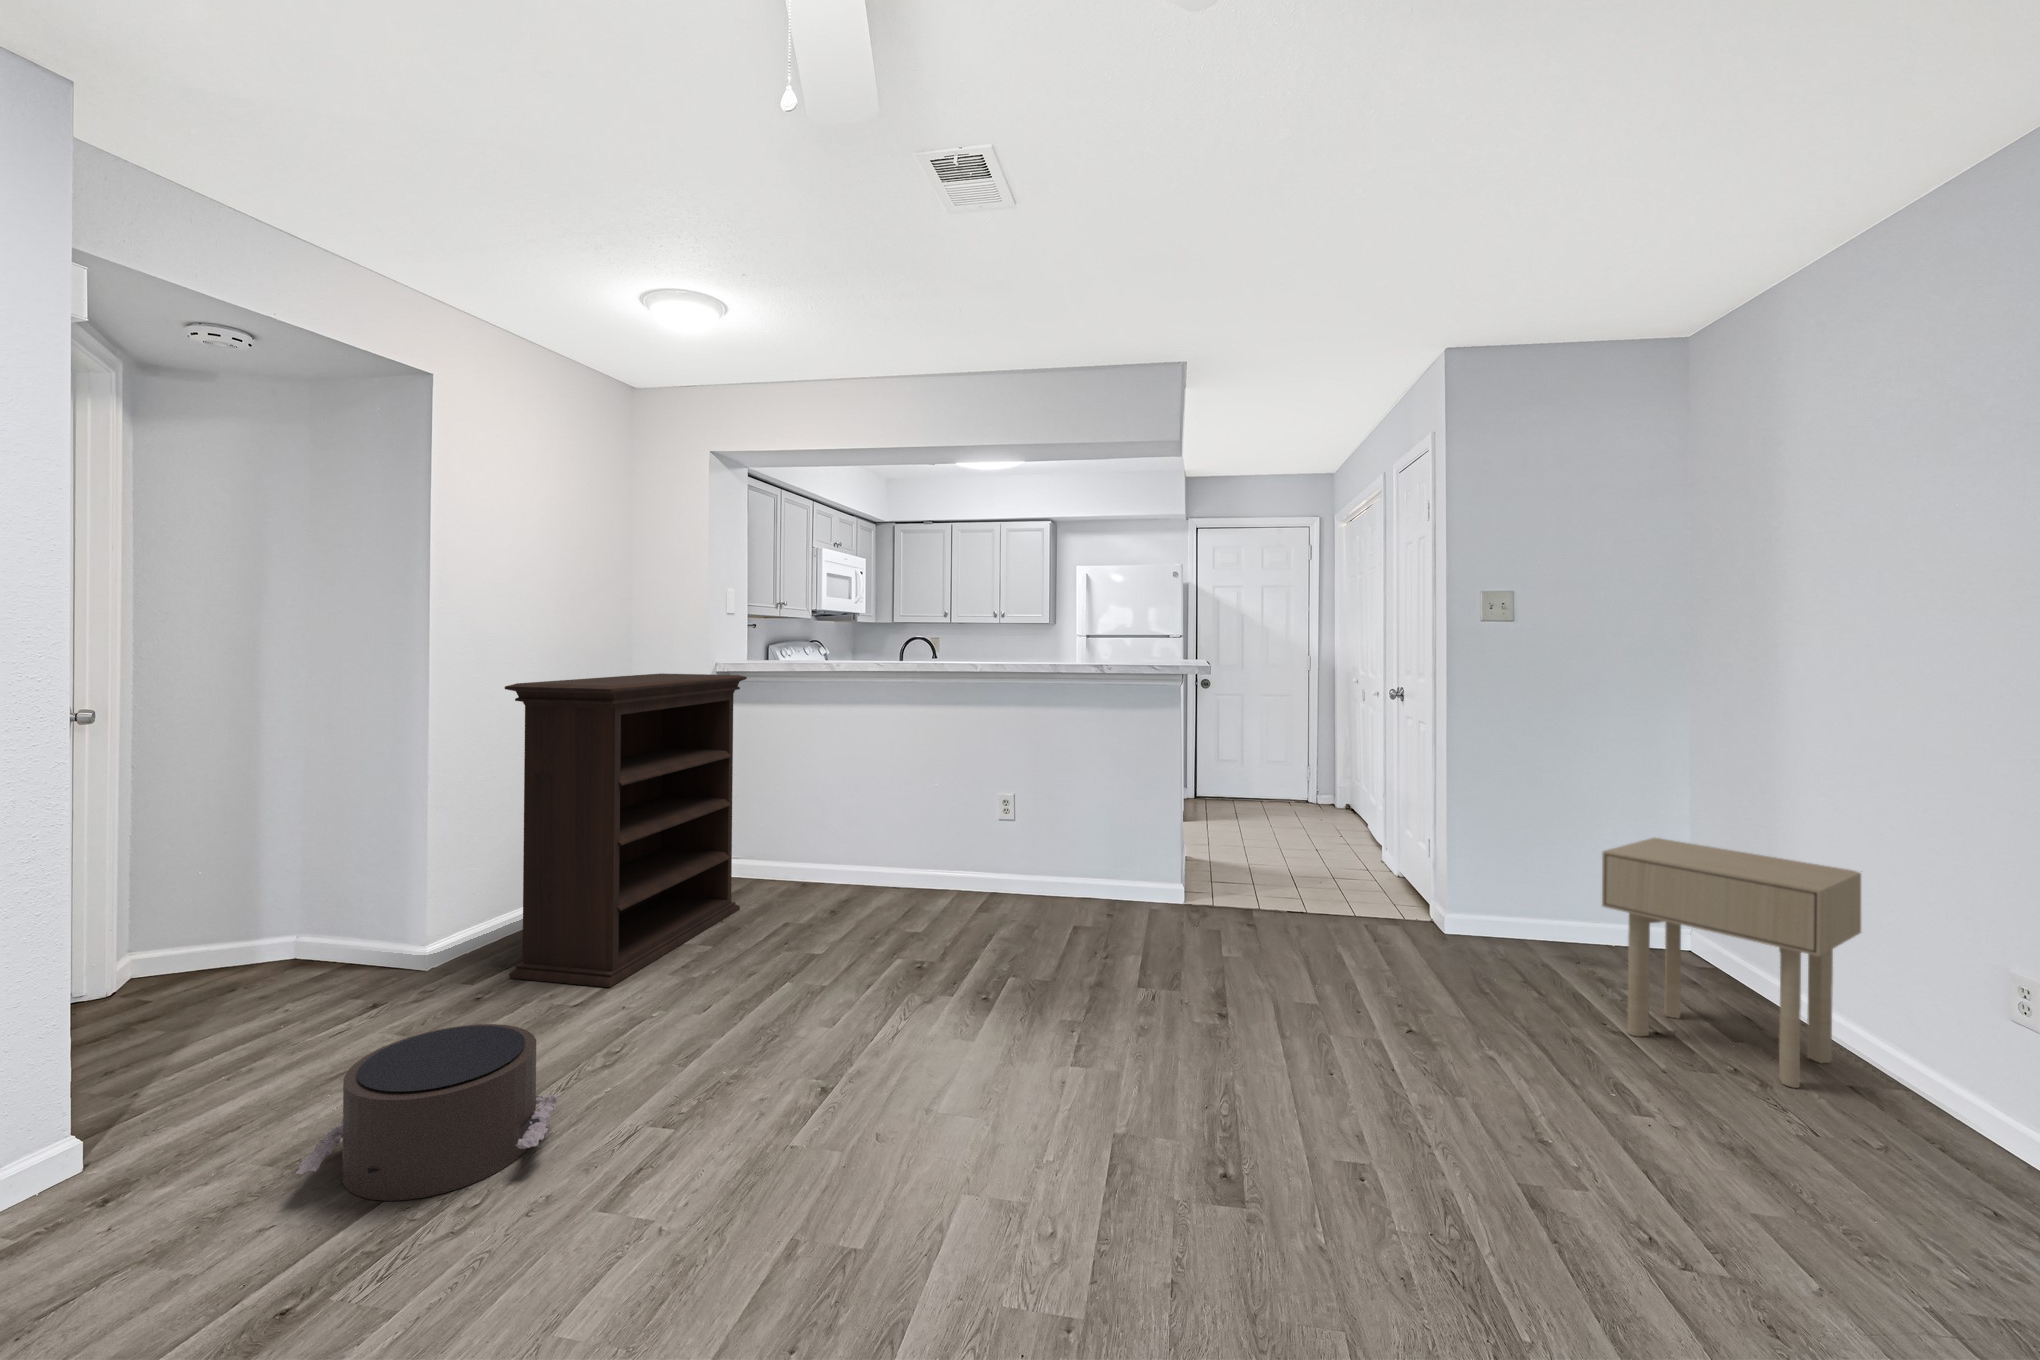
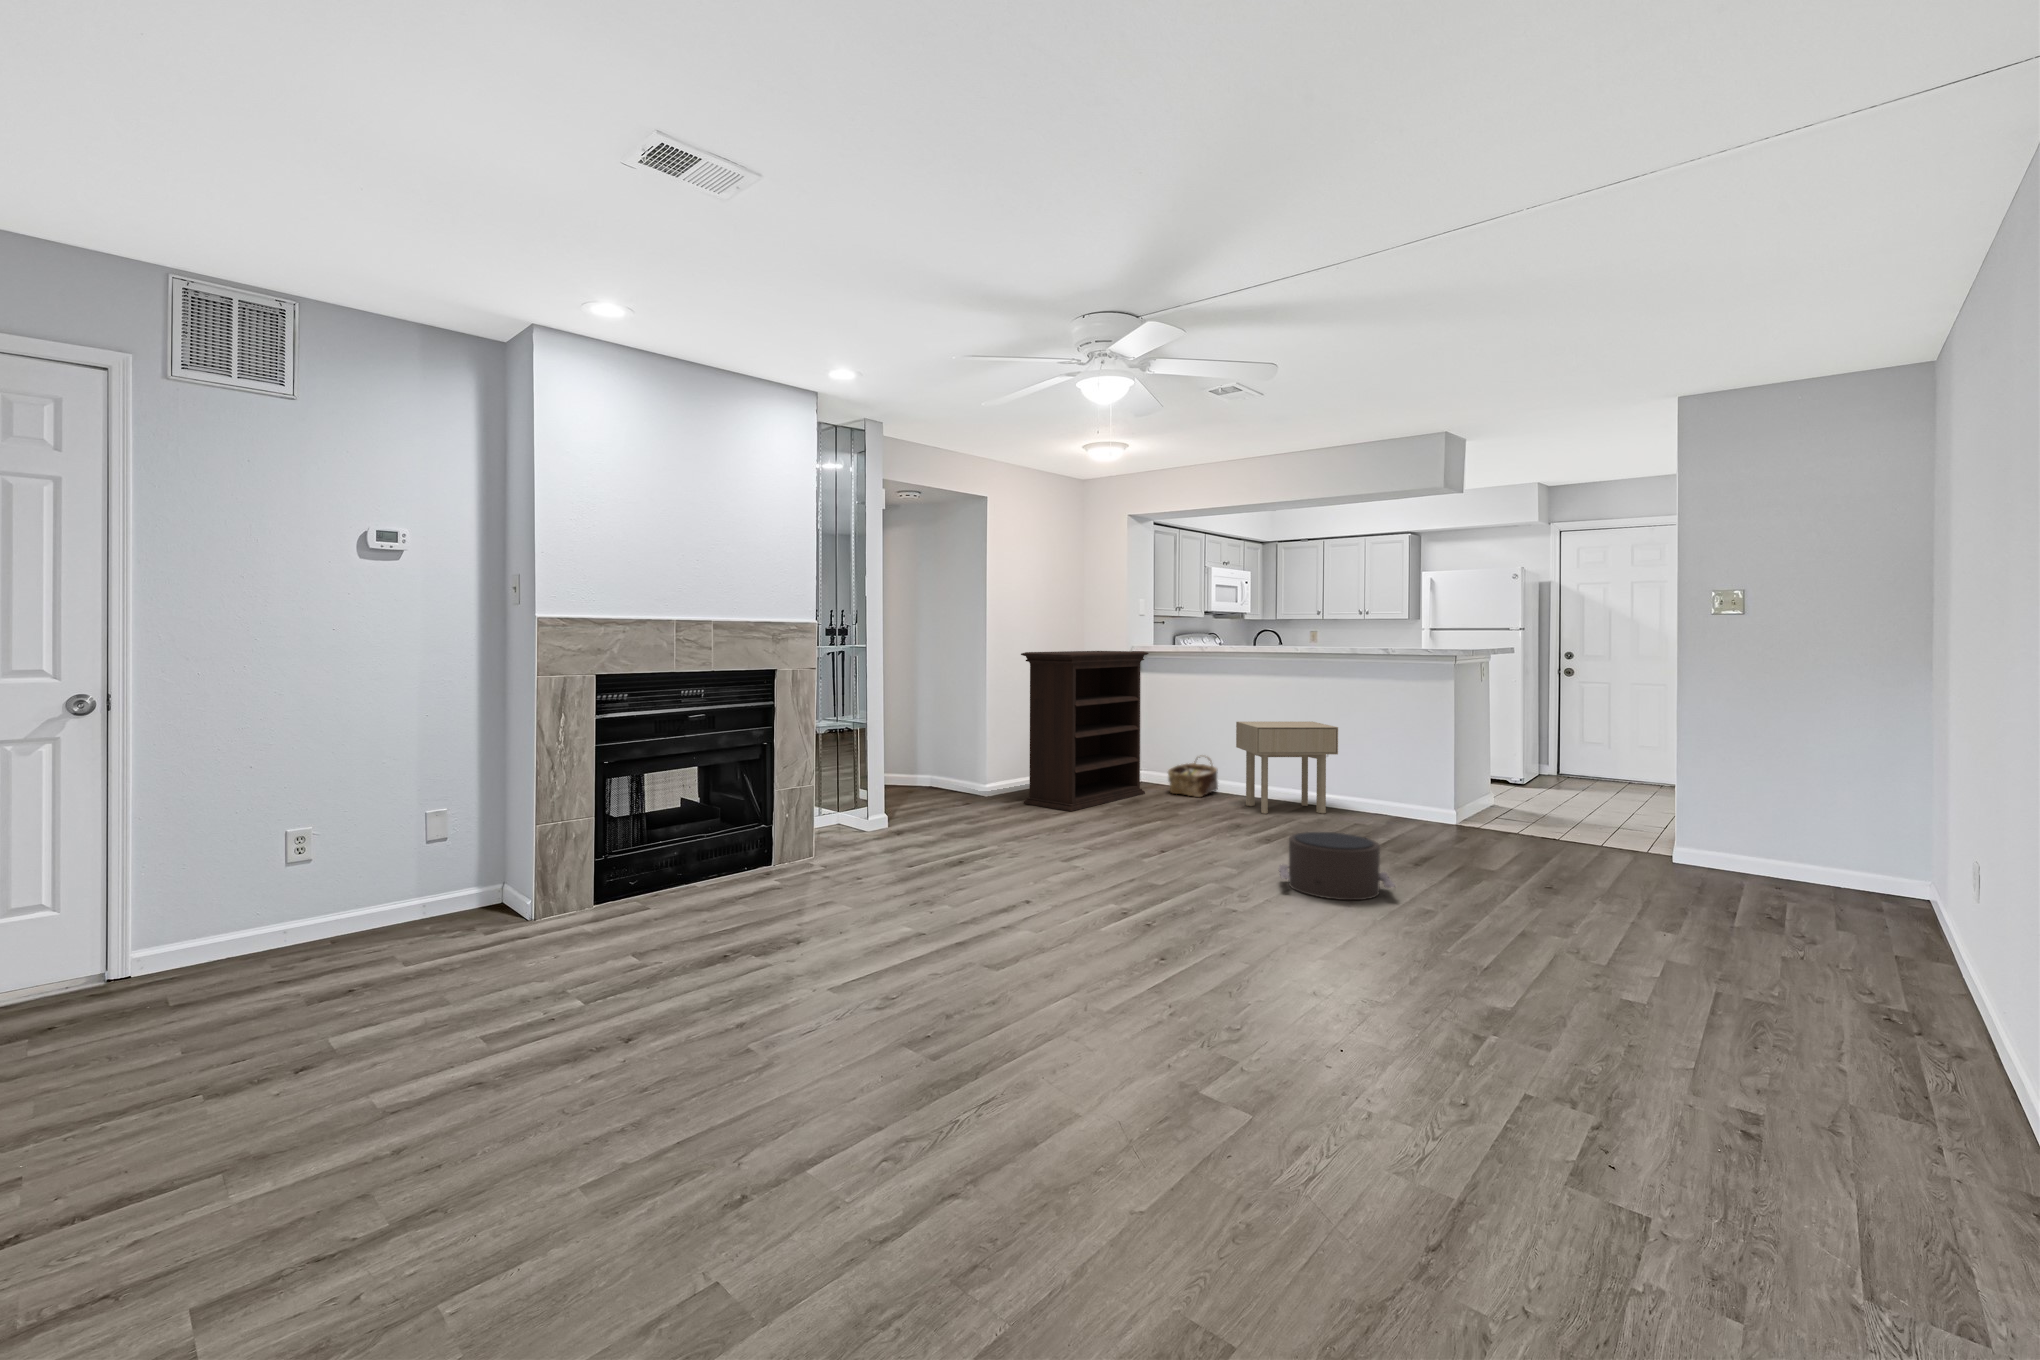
woven basket: none [777,833,853,906] -> present [1168,755,1218,797]
side table: present [1602,838,1861,1088] -> present [1236,722,1338,814]
pouf: present [296,1024,558,1201] -> present [1279,832,1395,900]

